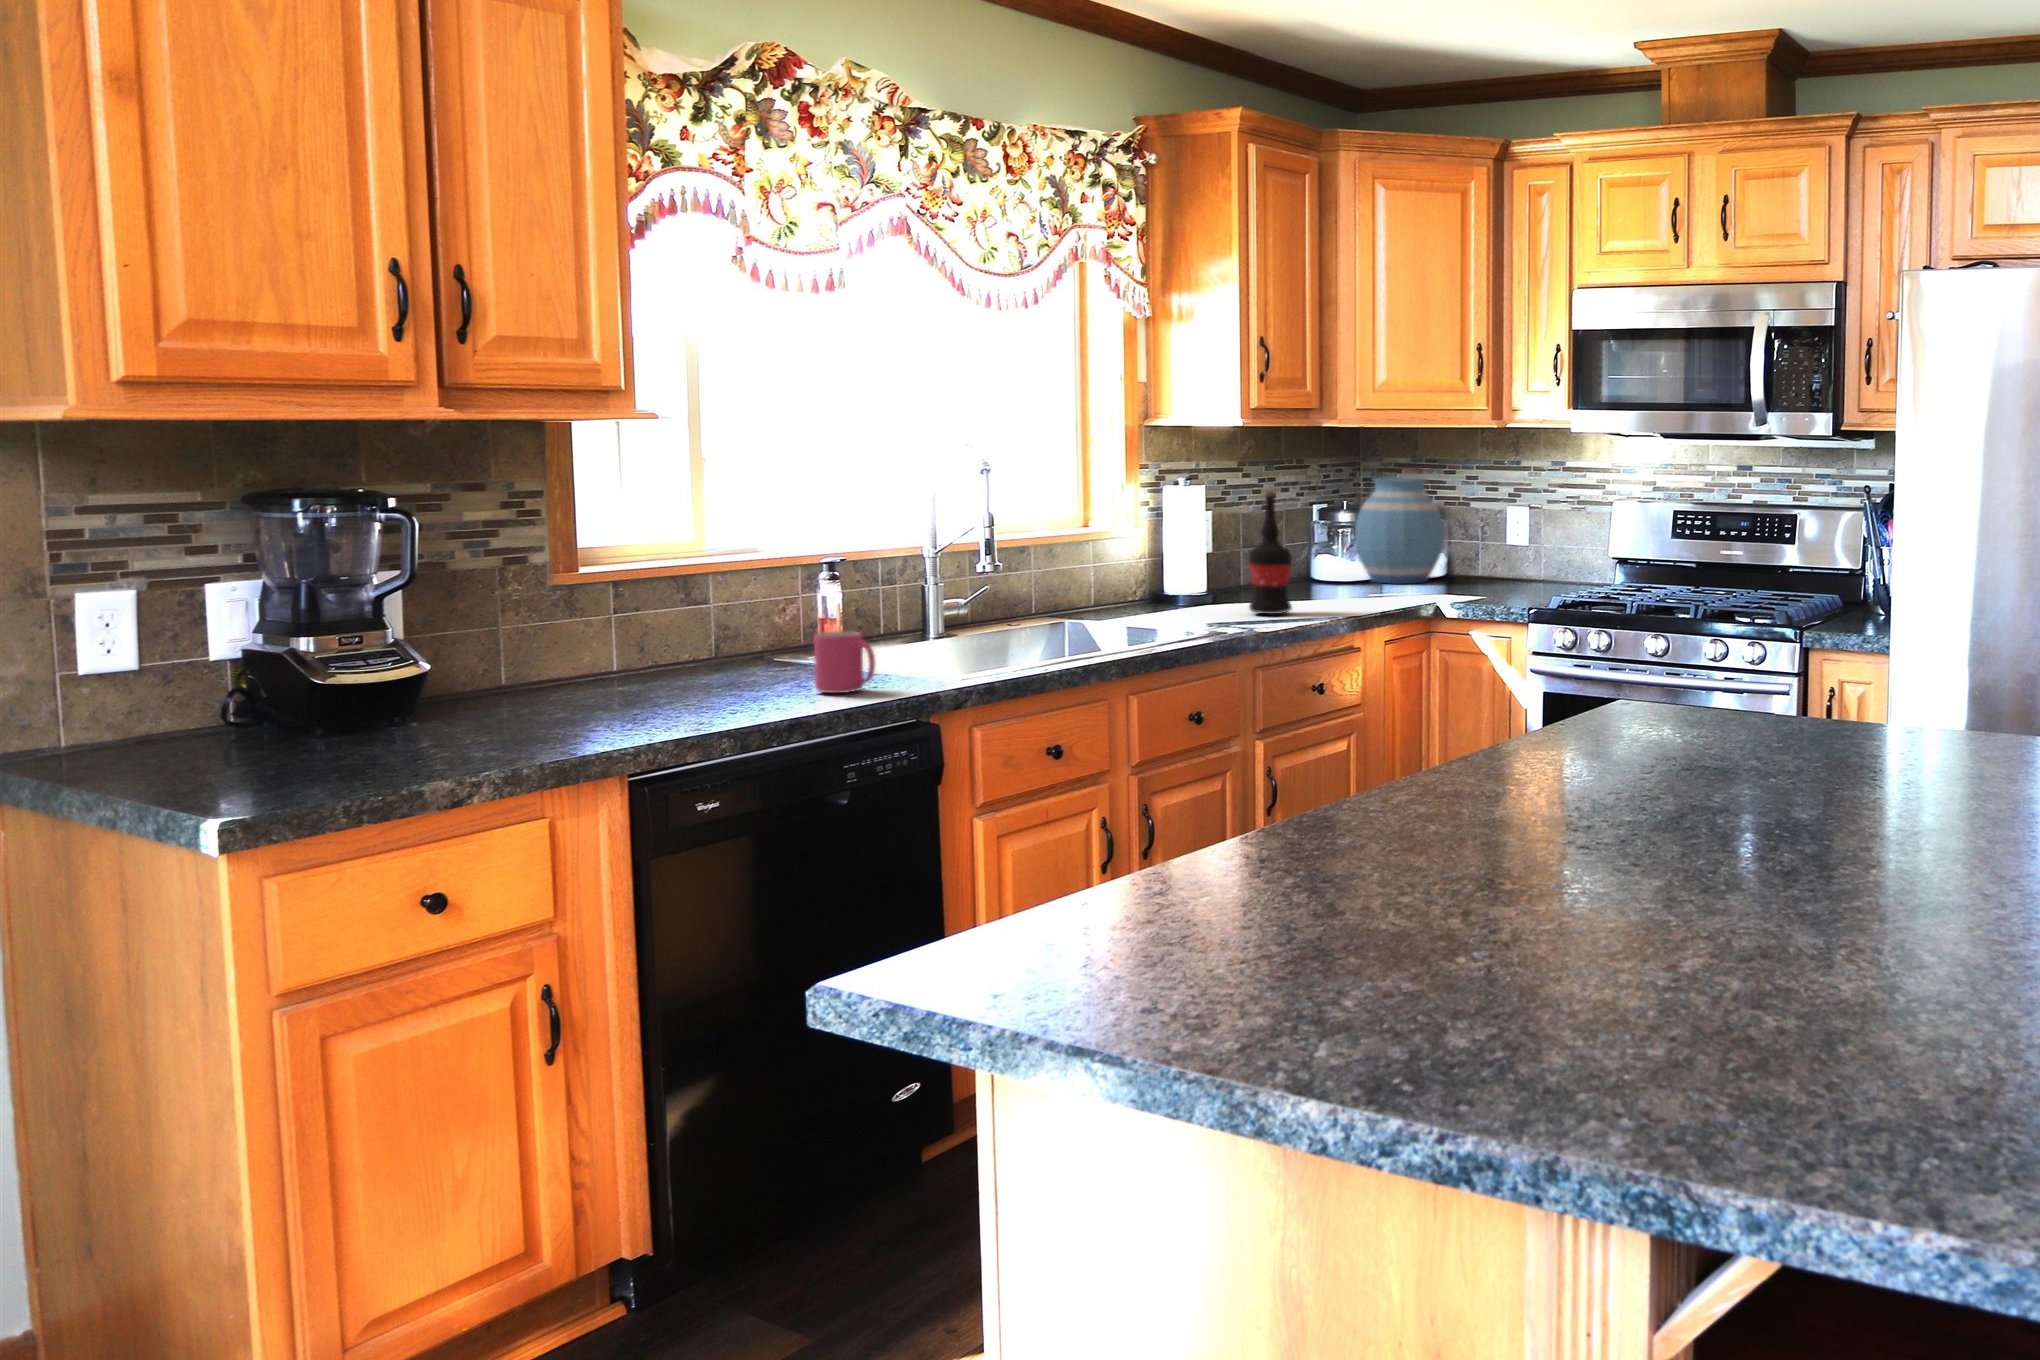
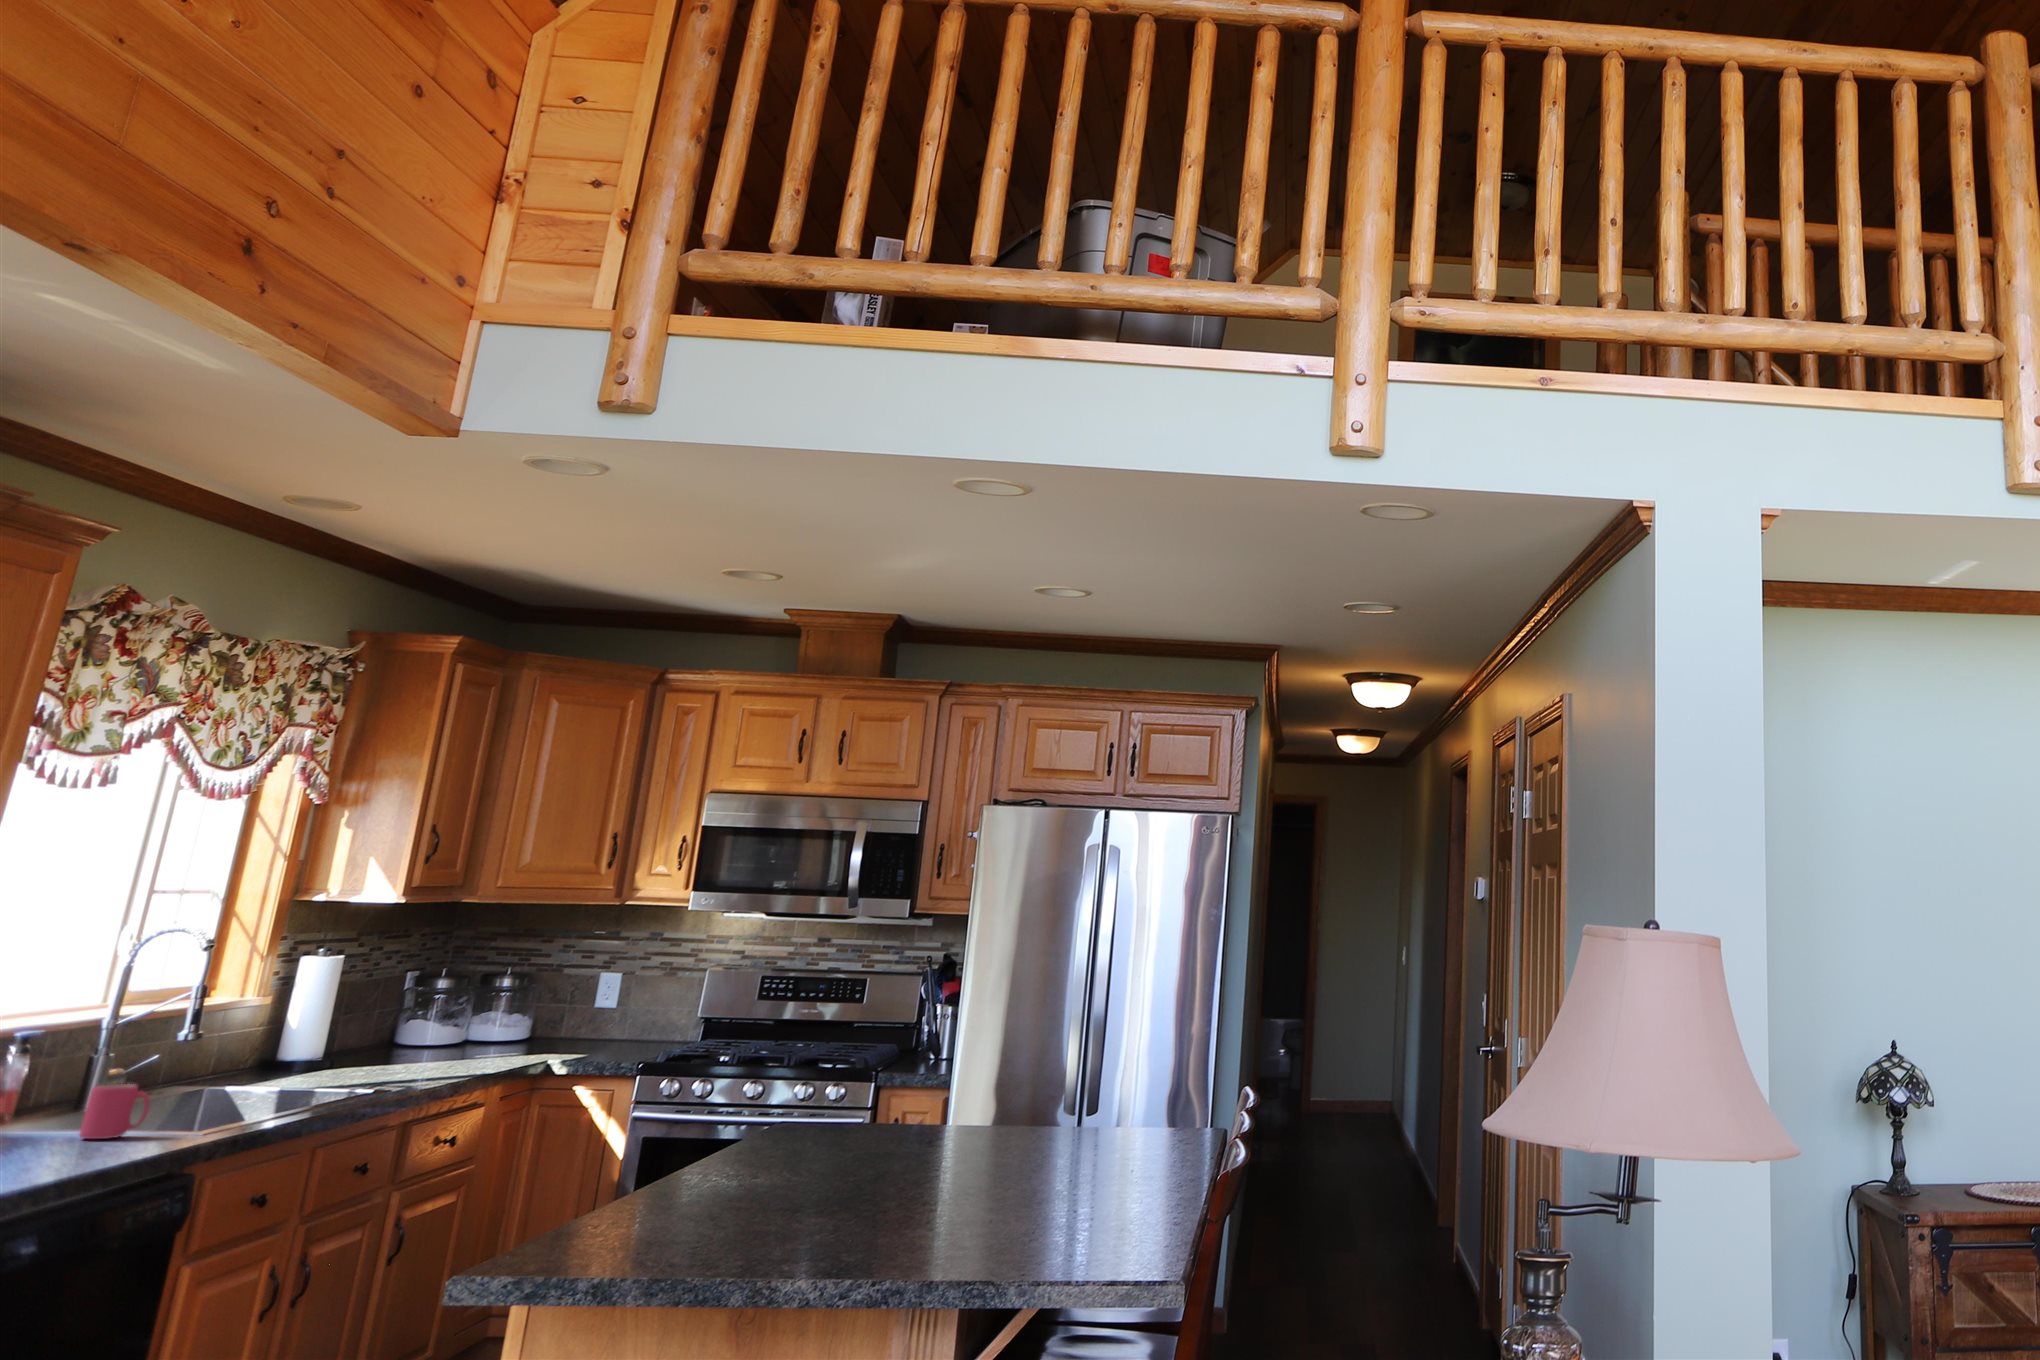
vase: present [1355,478,1444,583] -> none [450,947,541,1046]
wine bottle: present [1249,491,1292,614] -> none [383,960,437,1072]

